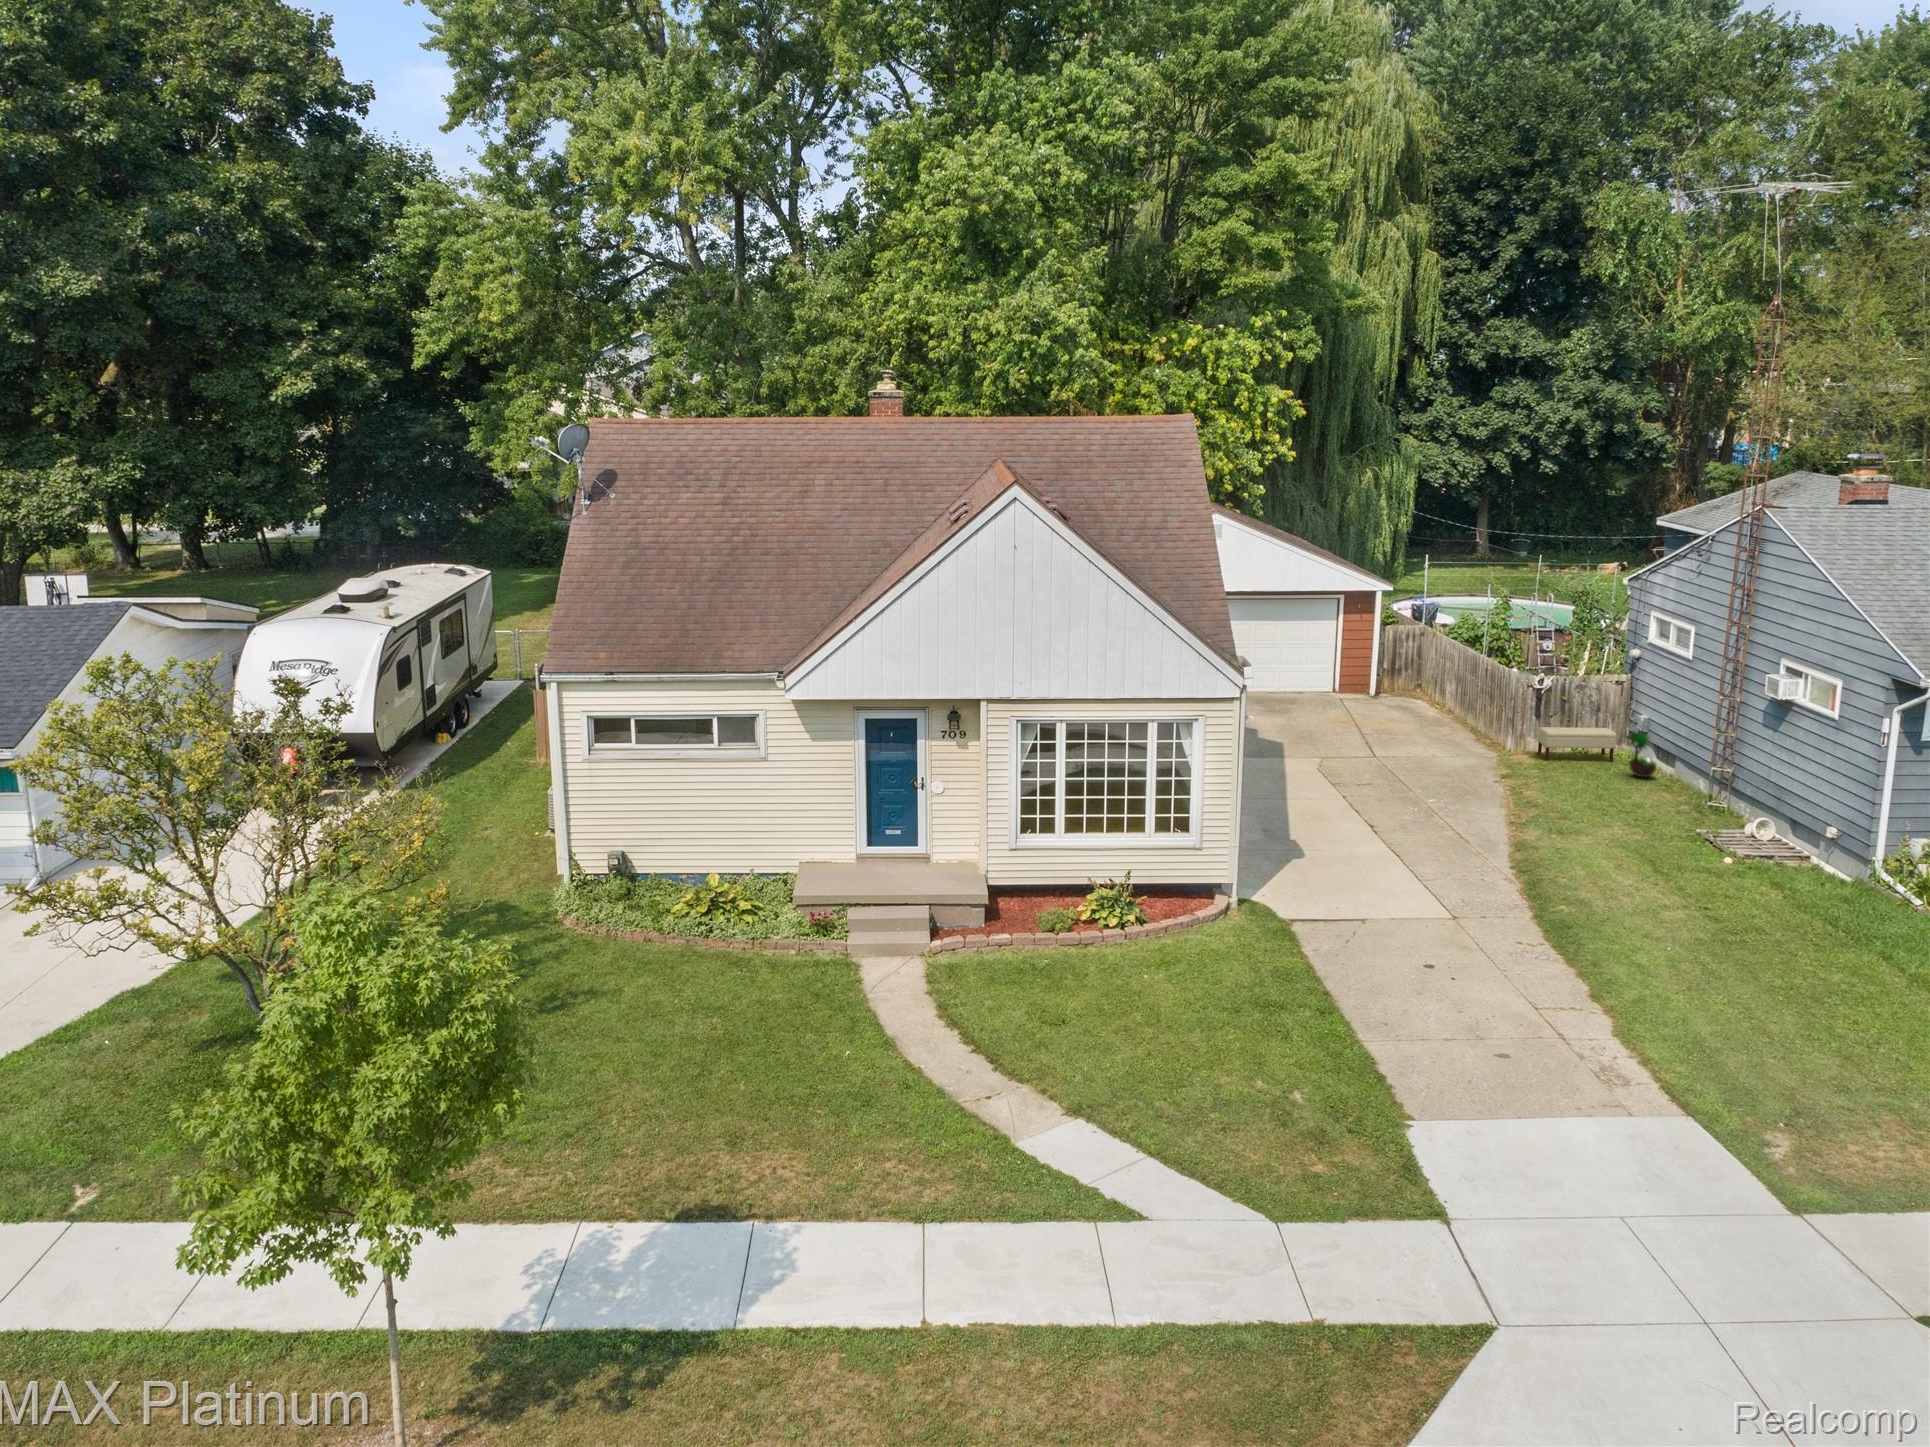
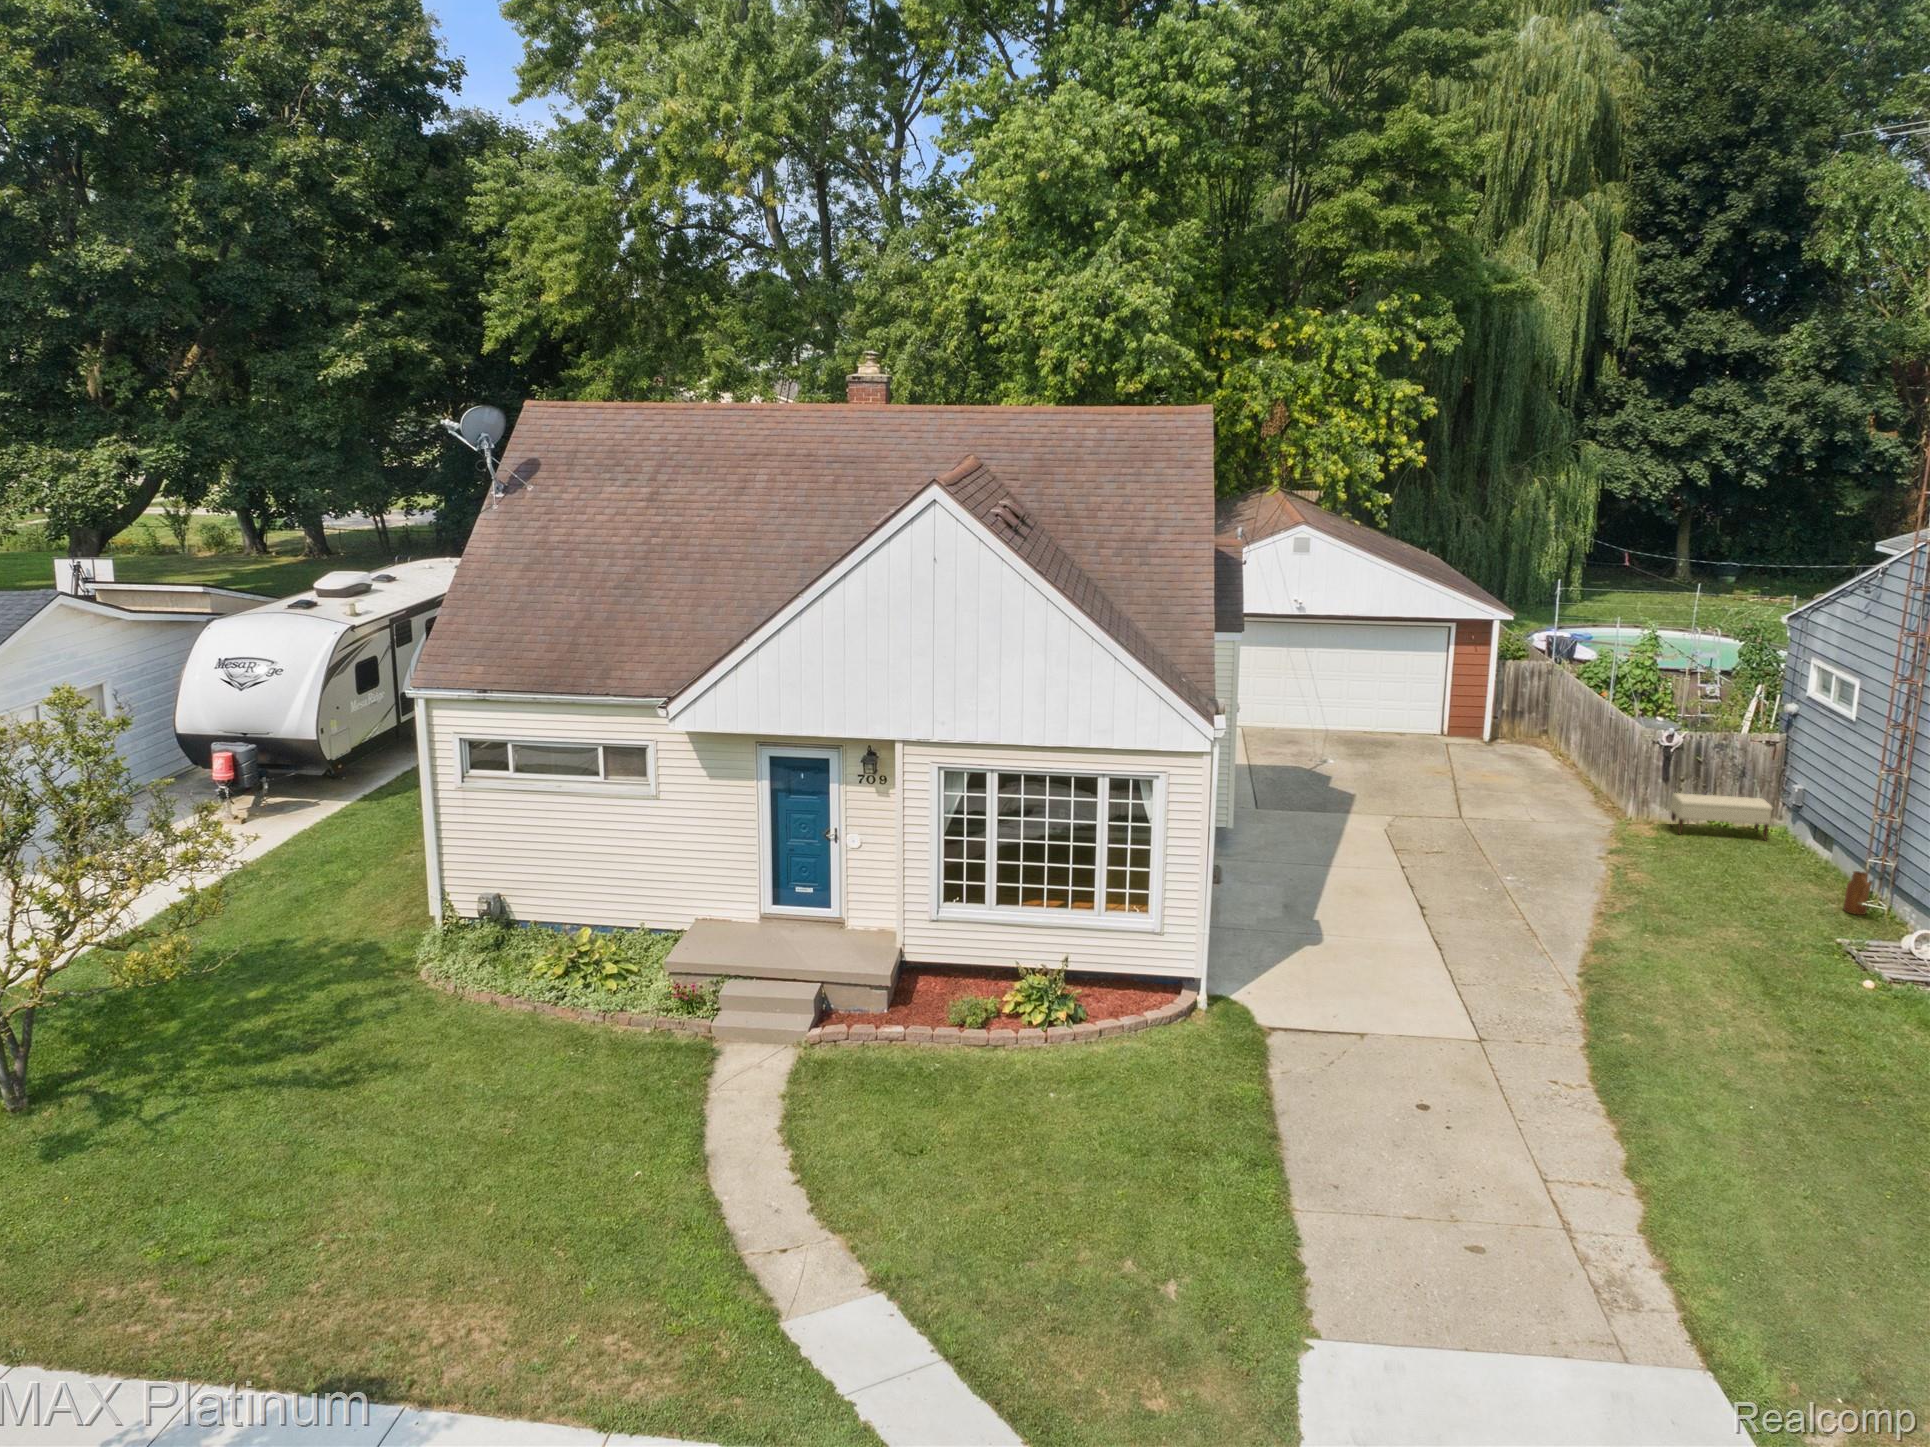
potted tree: present [1625,730,1656,777] -> none [1774,797,1821,864]
watering can: none [1681,777,1704,811] -> present [1843,871,1872,915]

